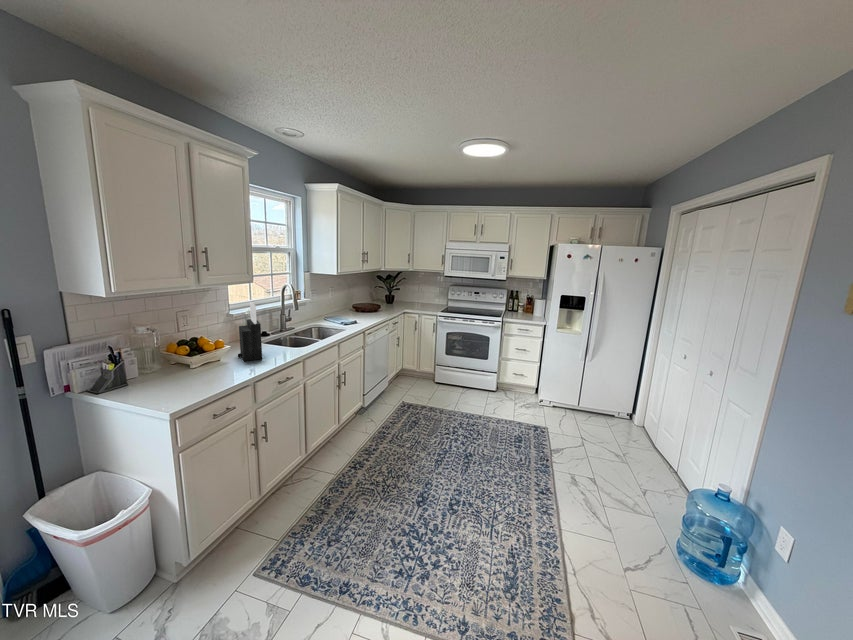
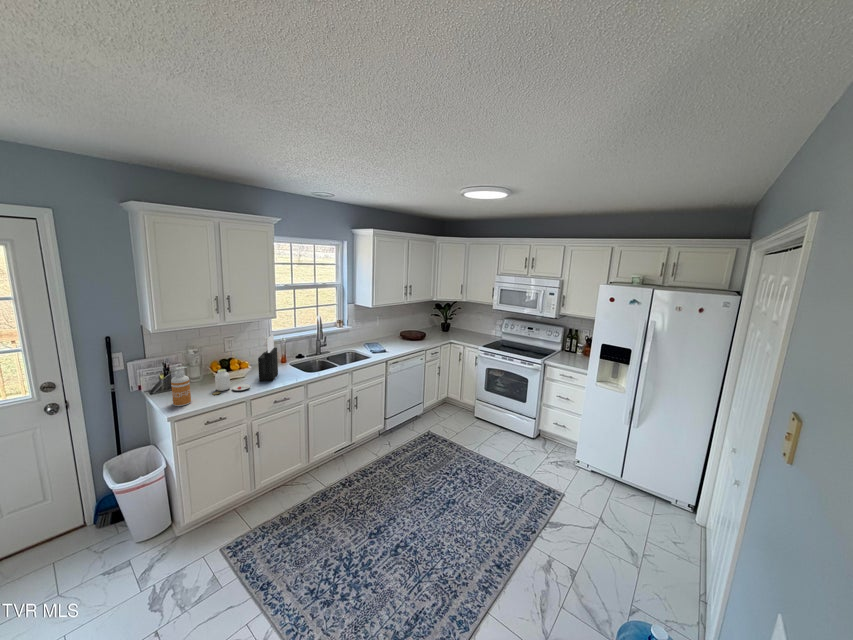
soap dispenser: none [146,343,177,400] -> present [171,367,191,406]
jar: none [193,347,246,381] -> present [213,369,250,395]

